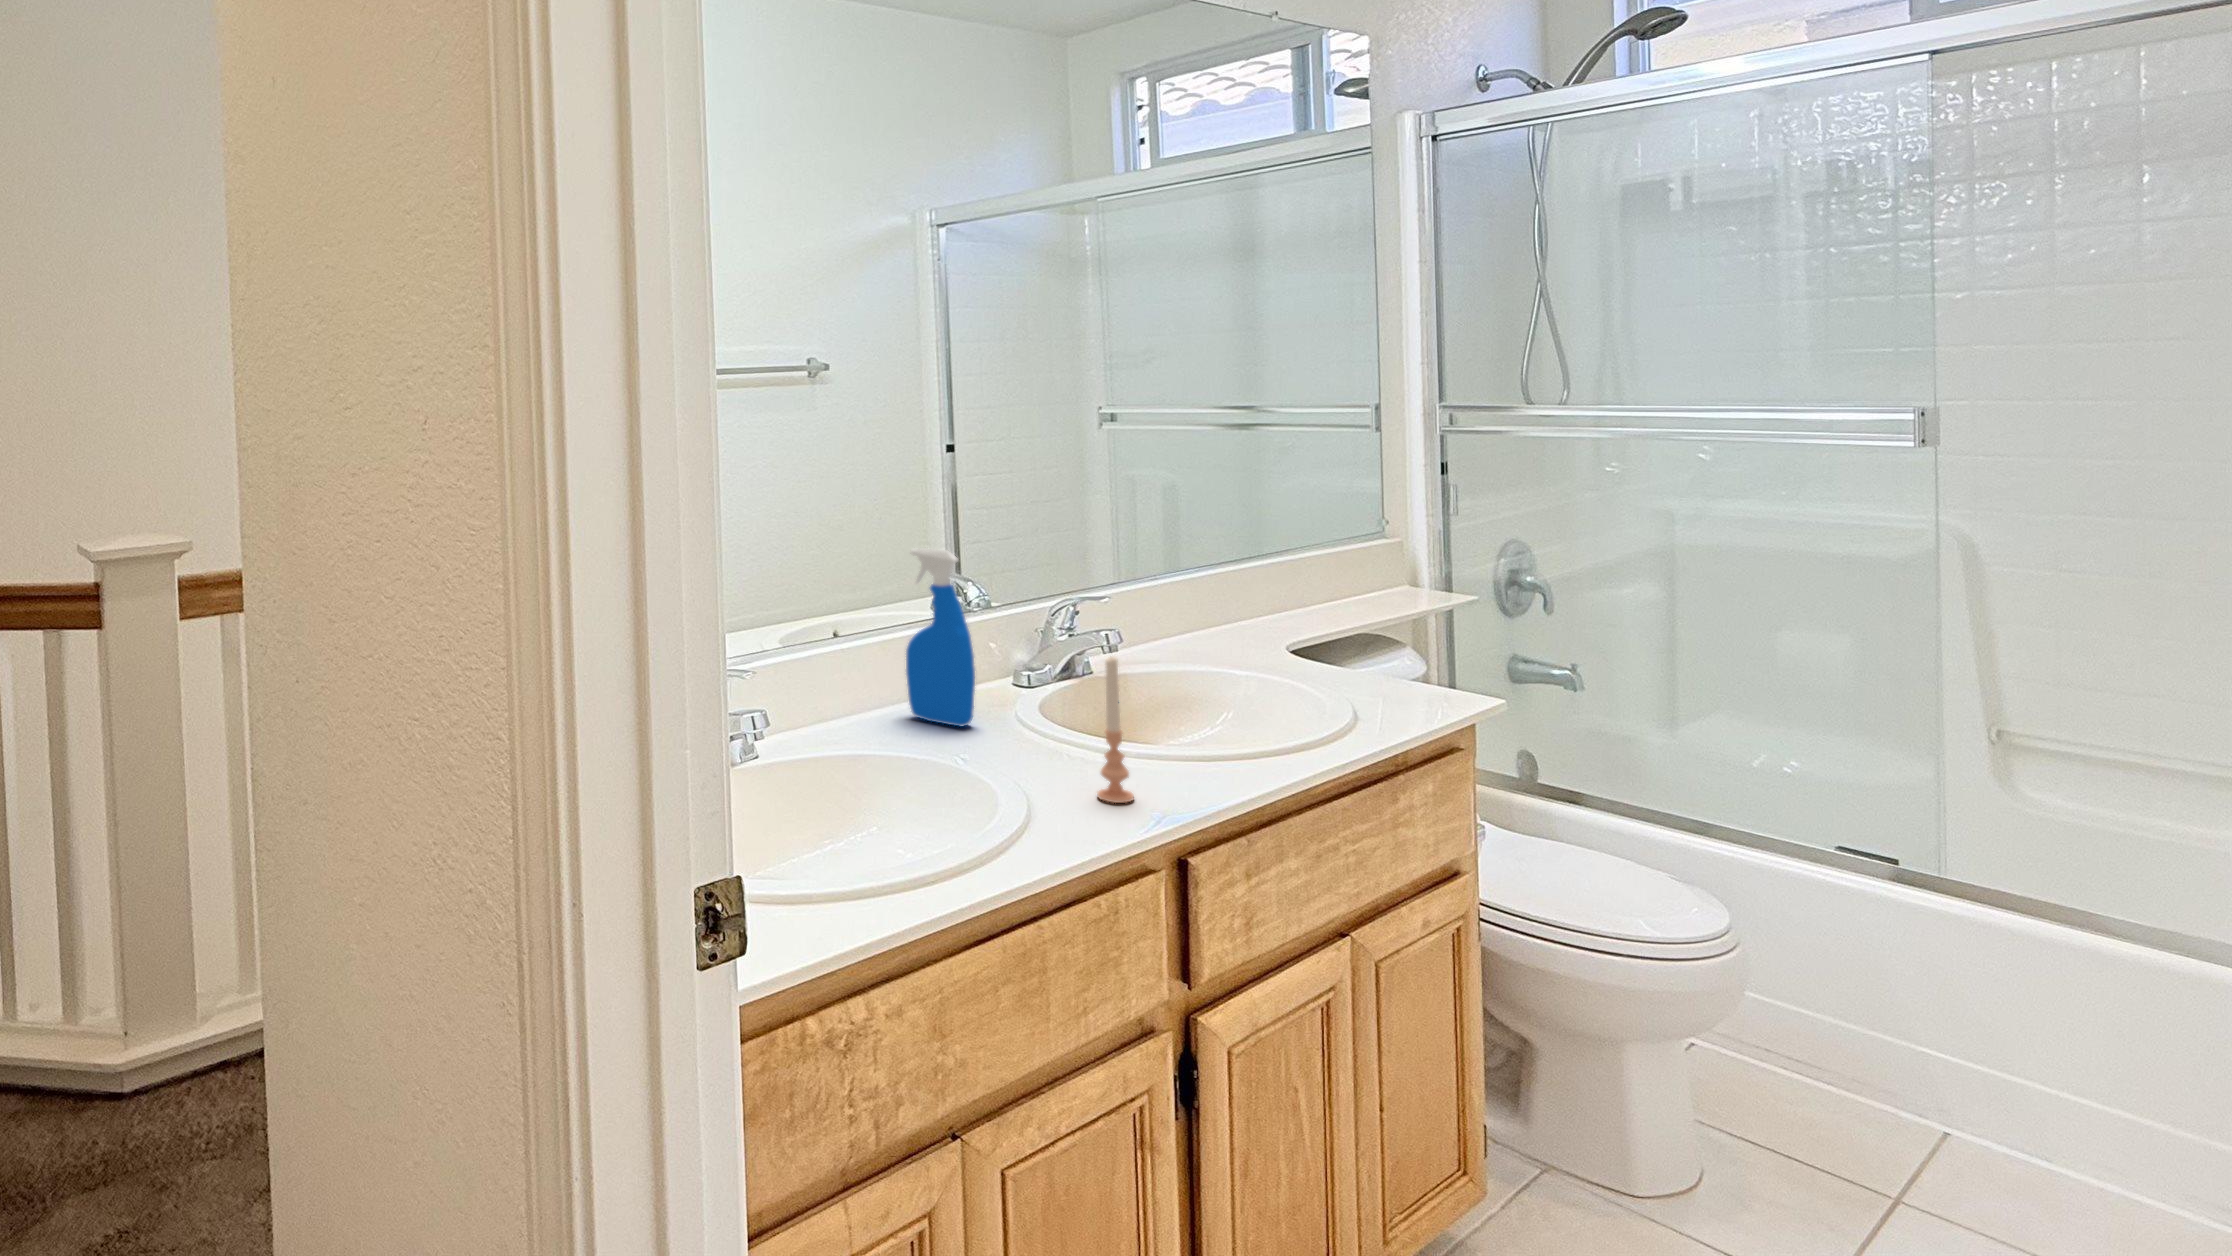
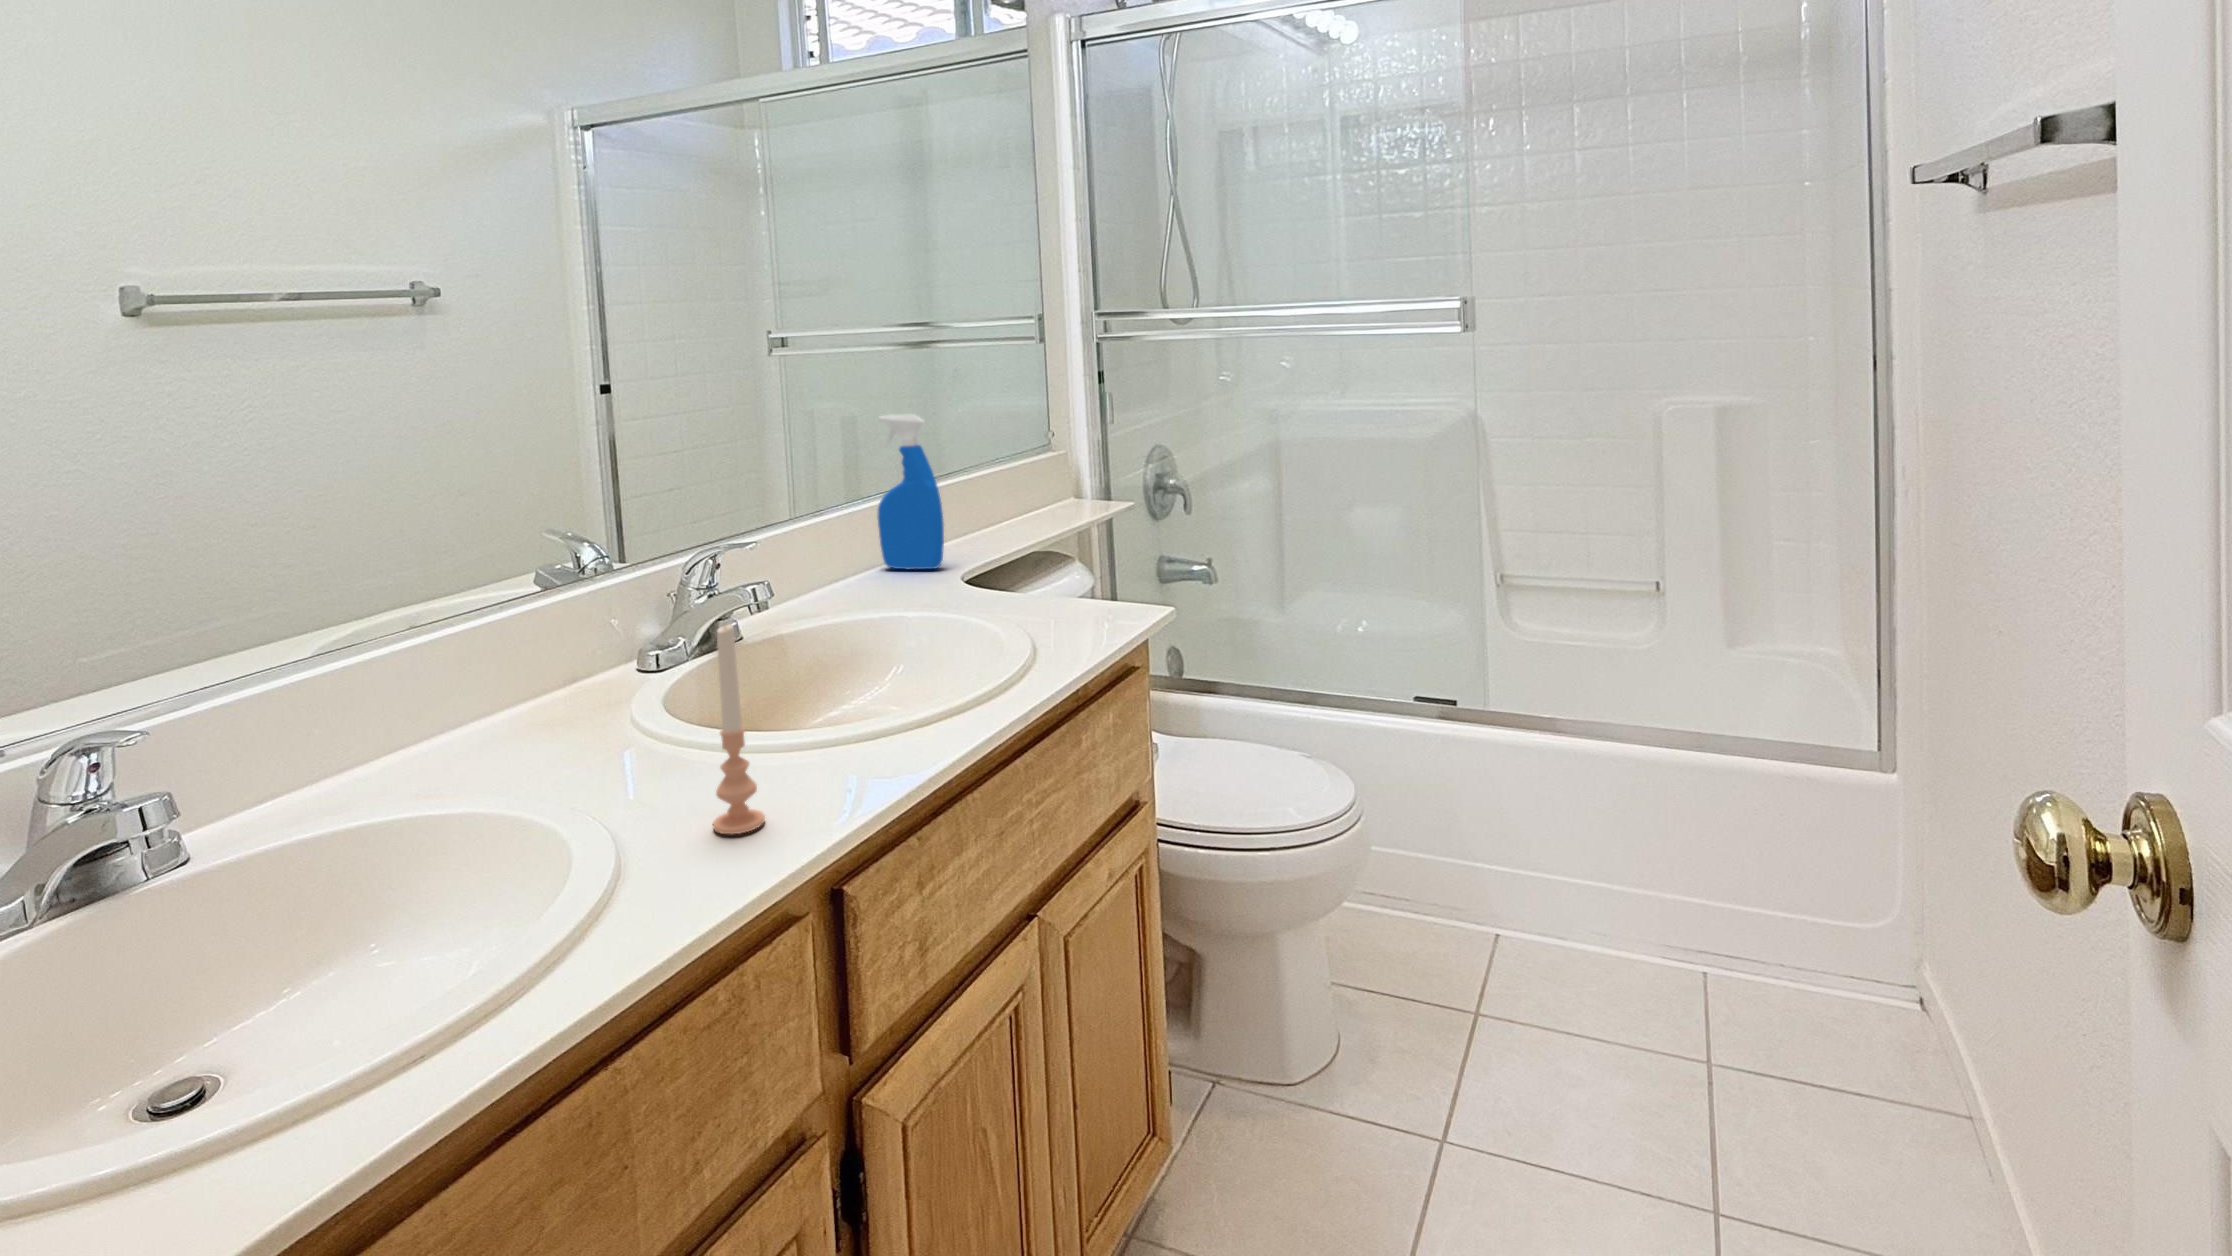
spray bottle: present [906,548,975,726] -> present [878,414,944,569]

